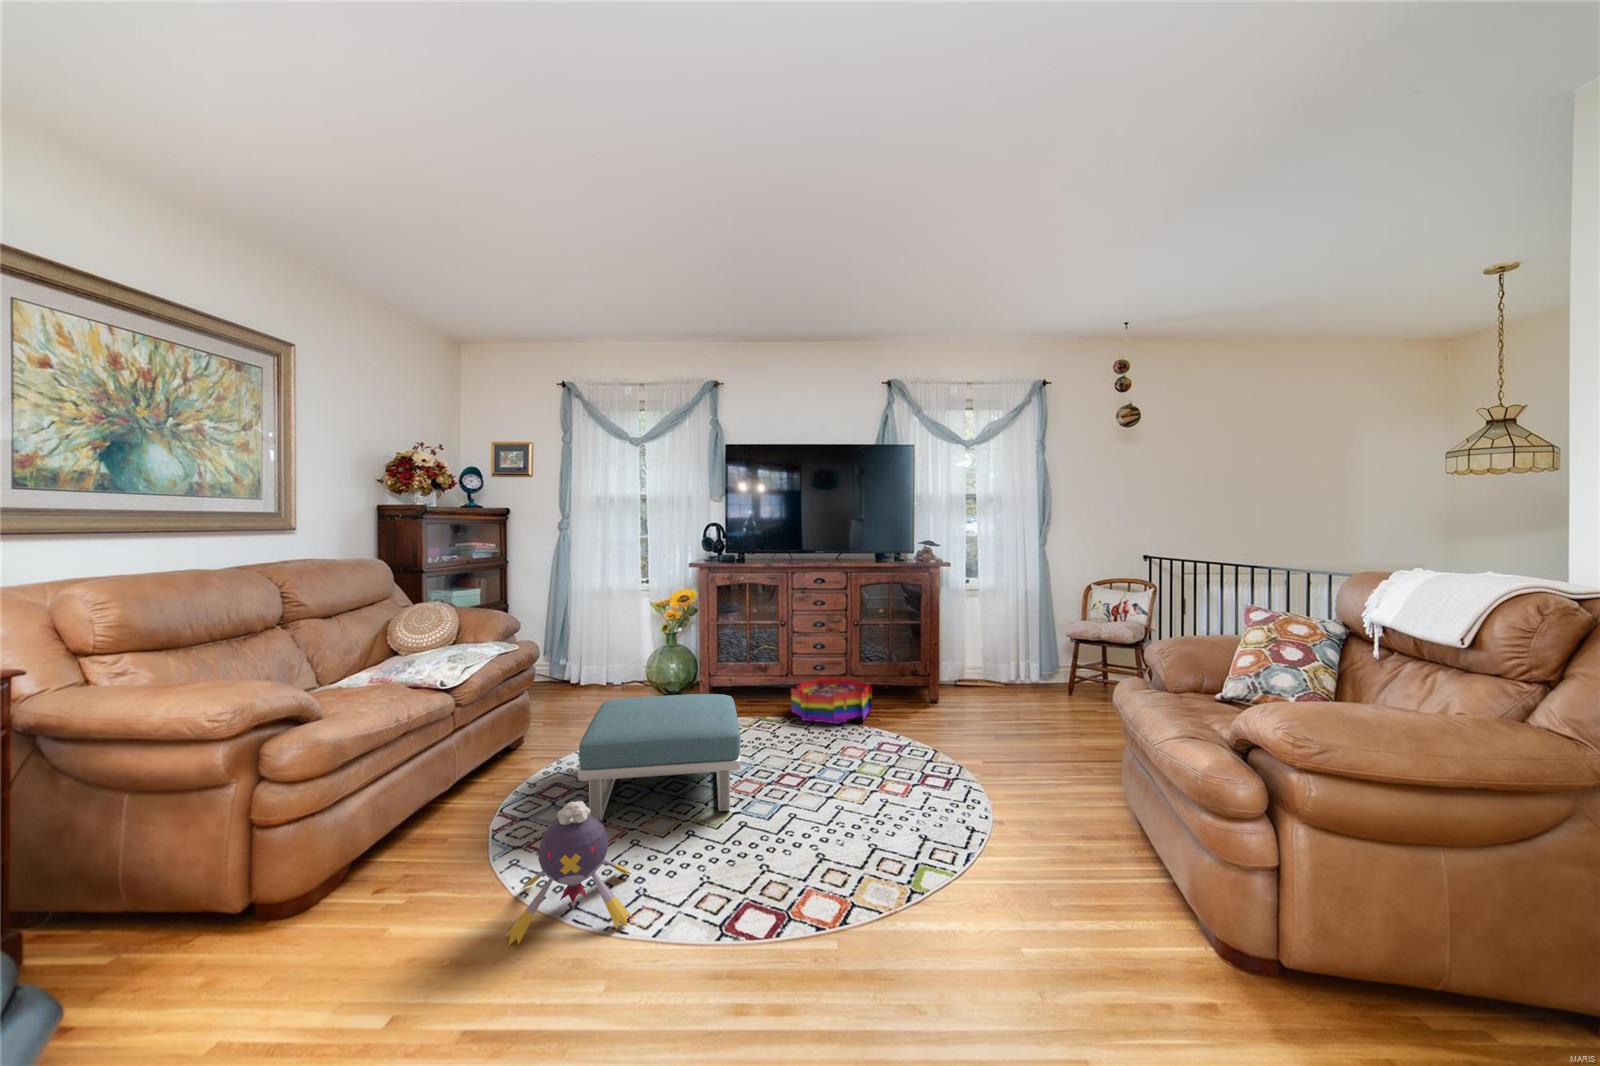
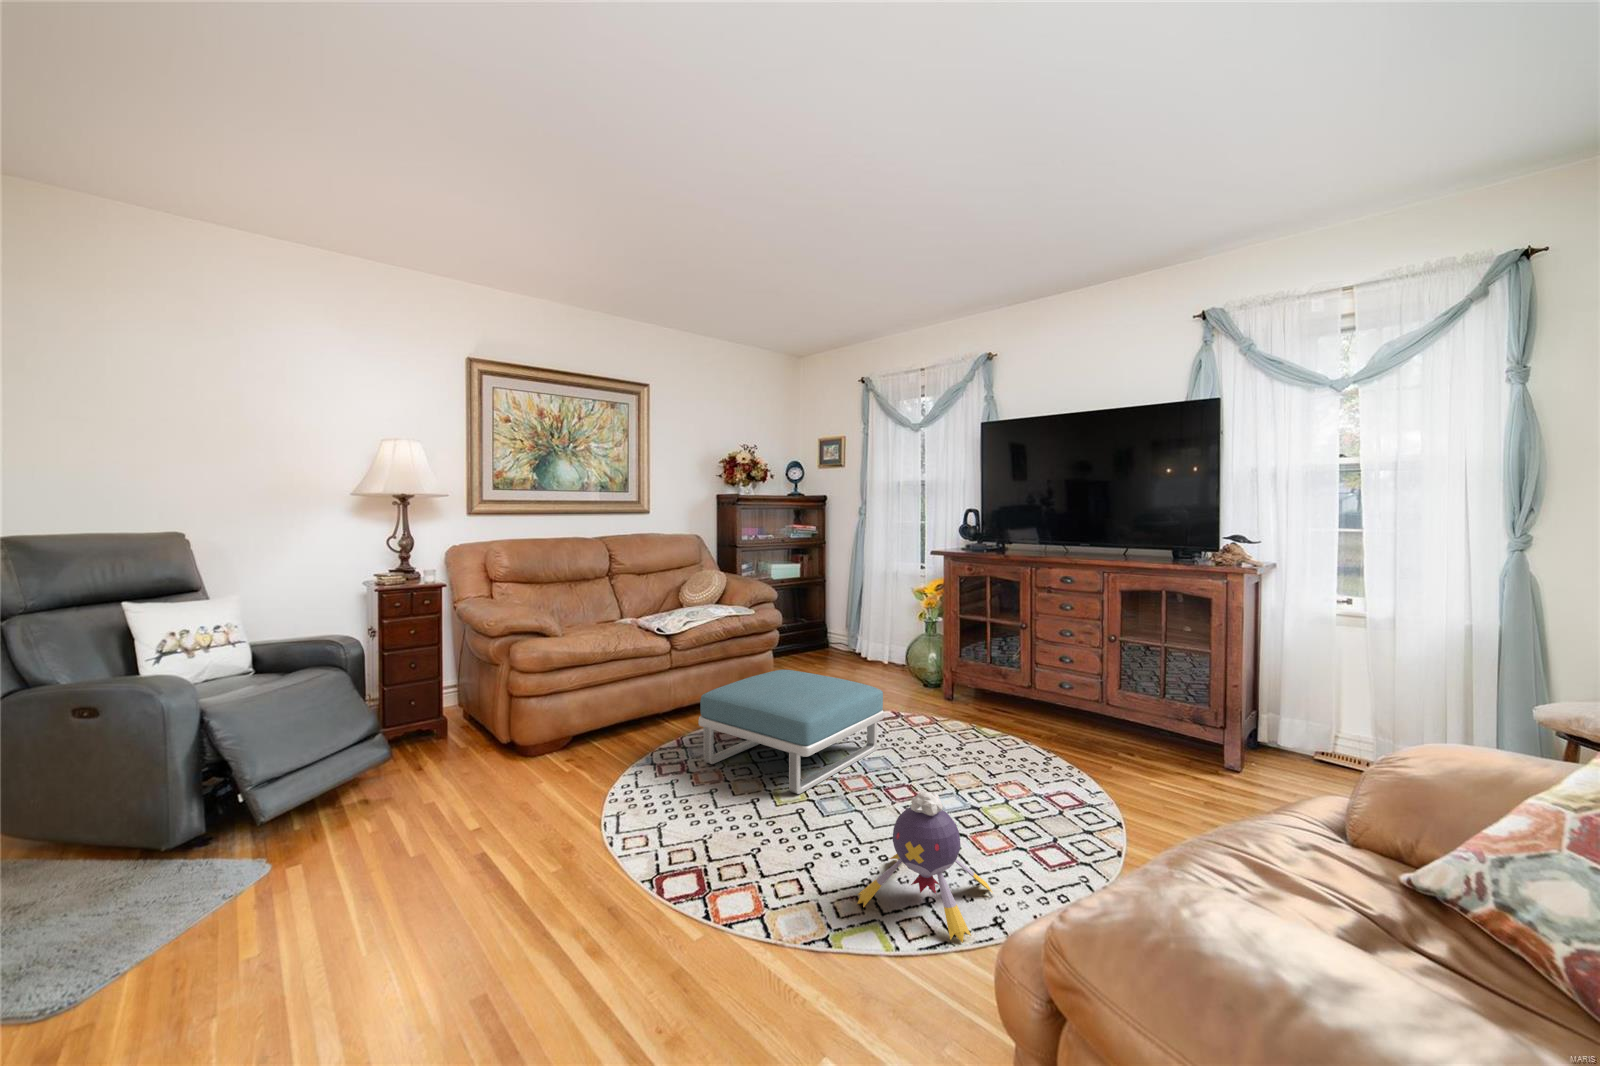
storage bin: present [791,677,872,723] -> none [1008,701,1113,765]
plush toy: present [505,801,632,945] -> present [857,792,992,943]

